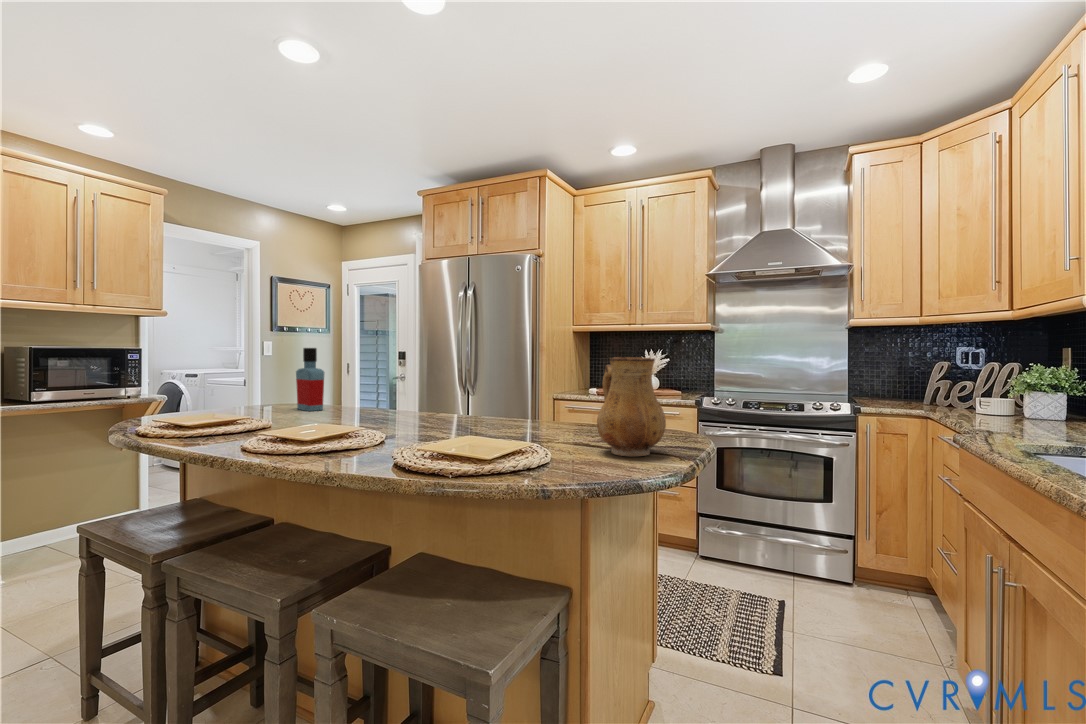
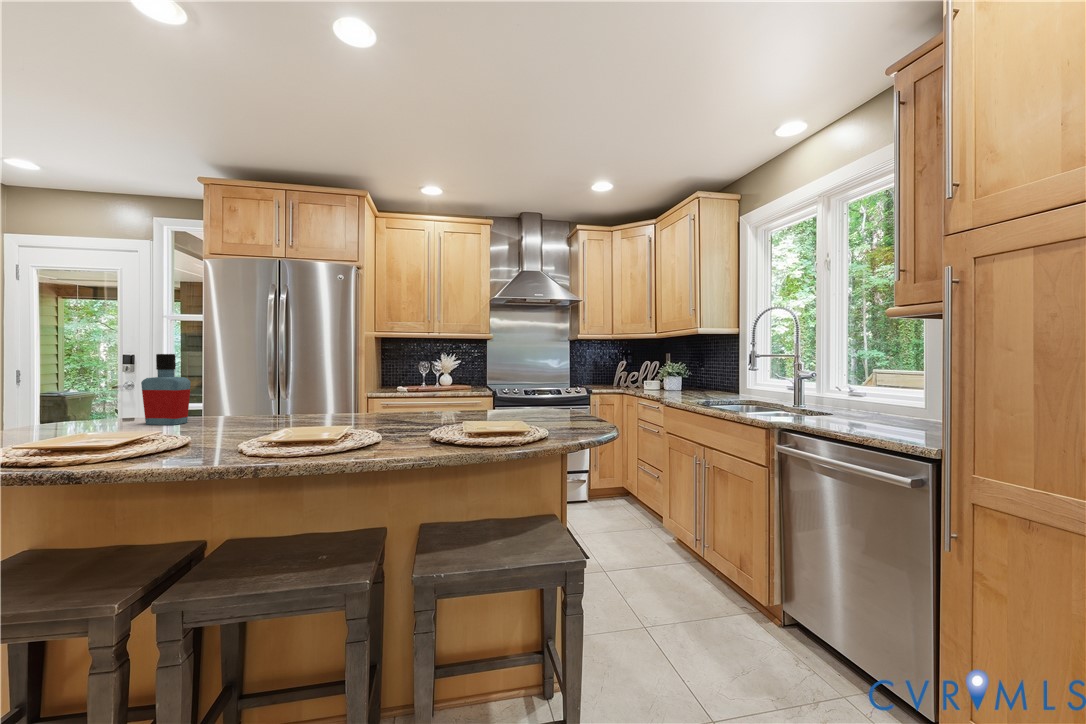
ceramic pitcher: present [597,357,666,456] -> none [541,363,589,426]

